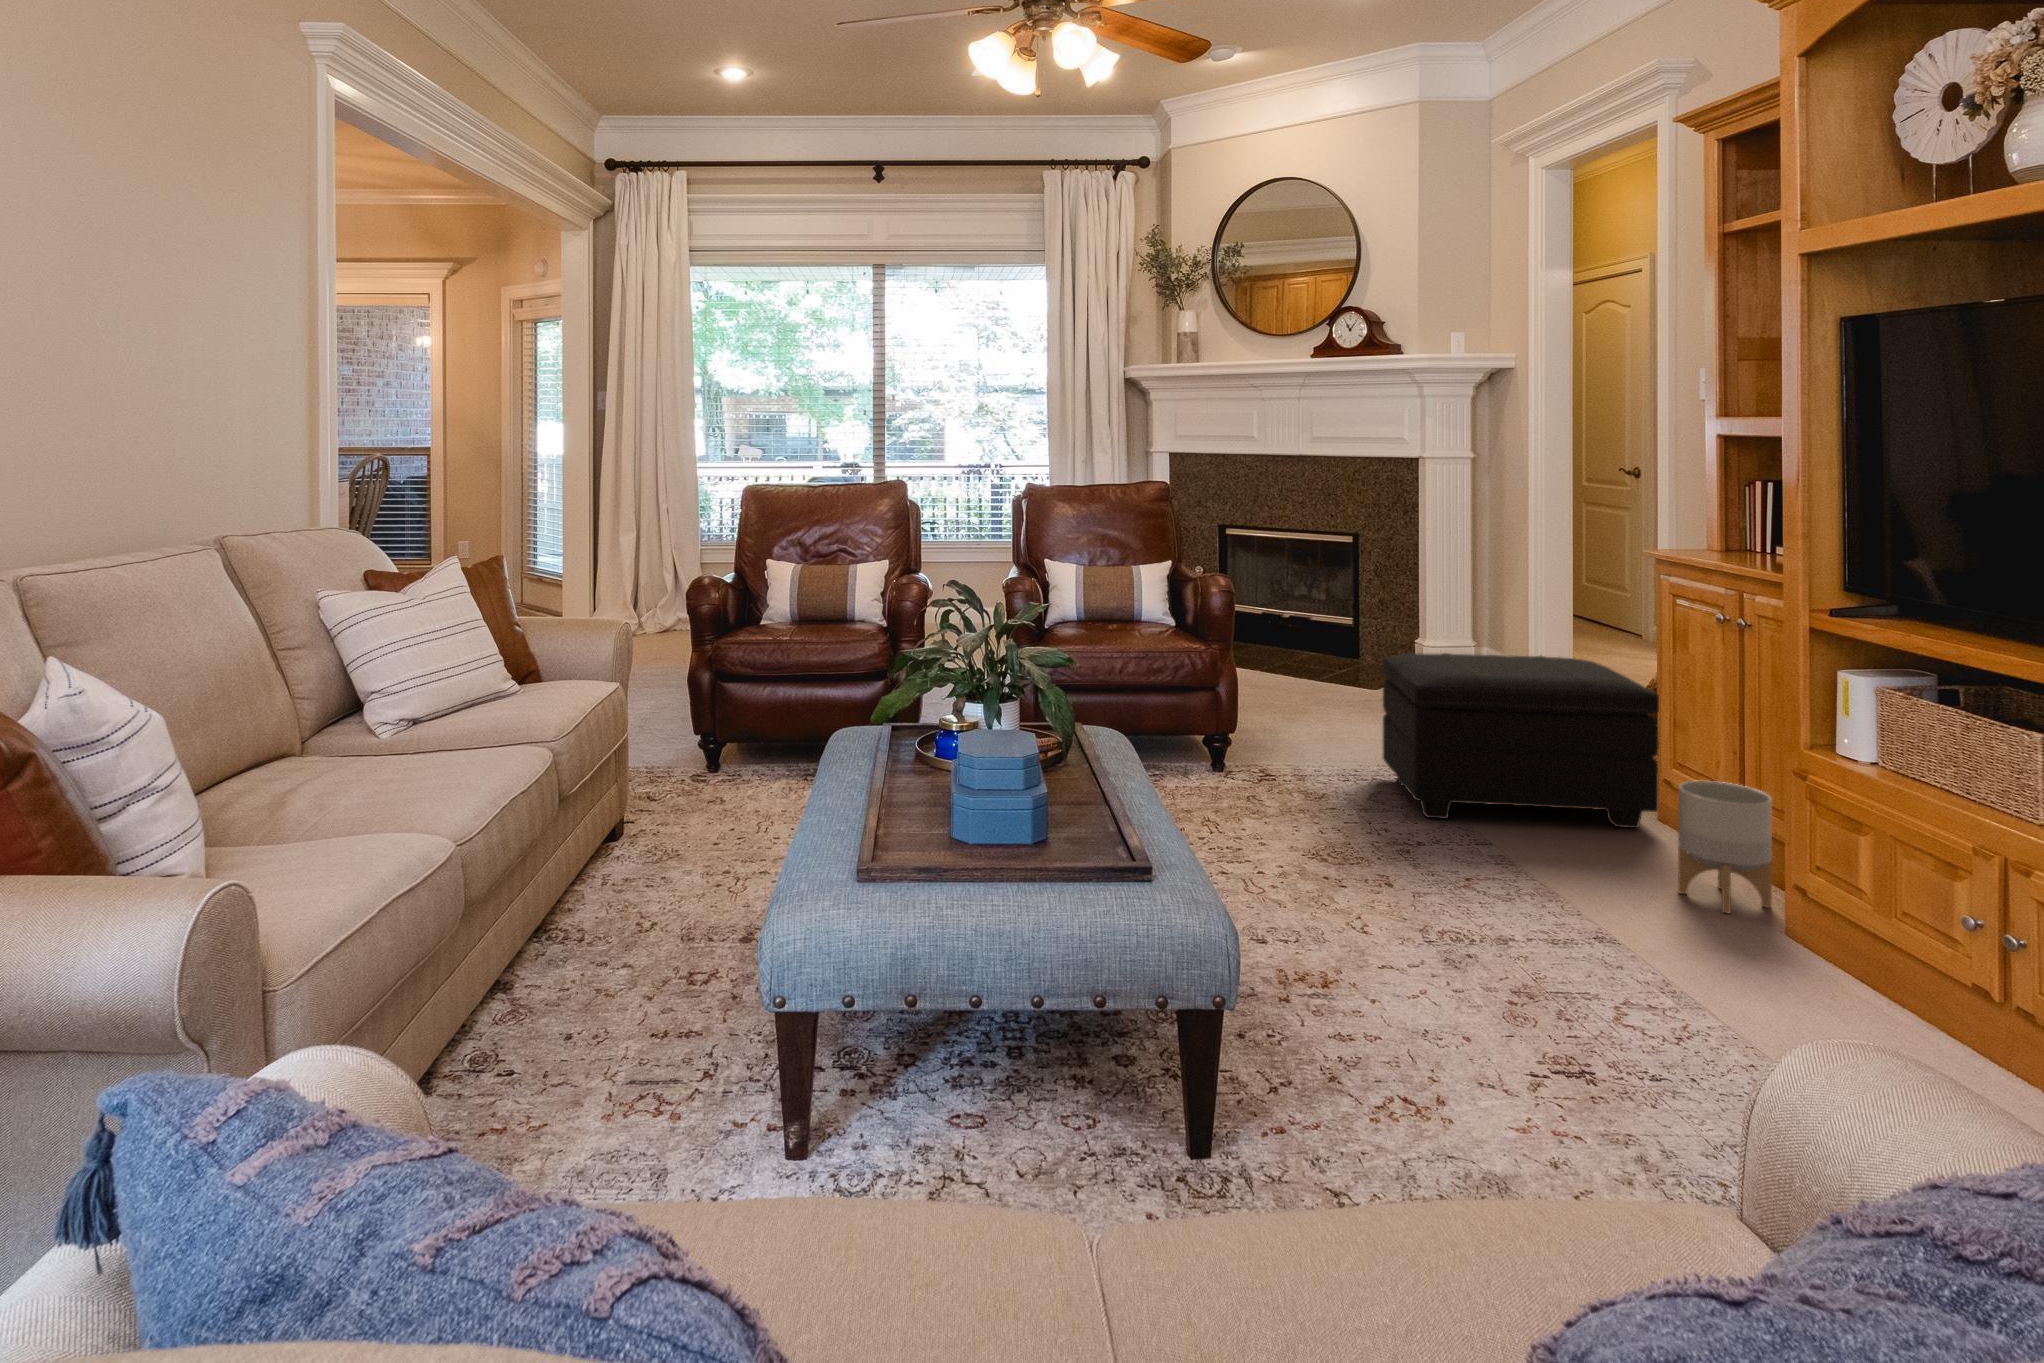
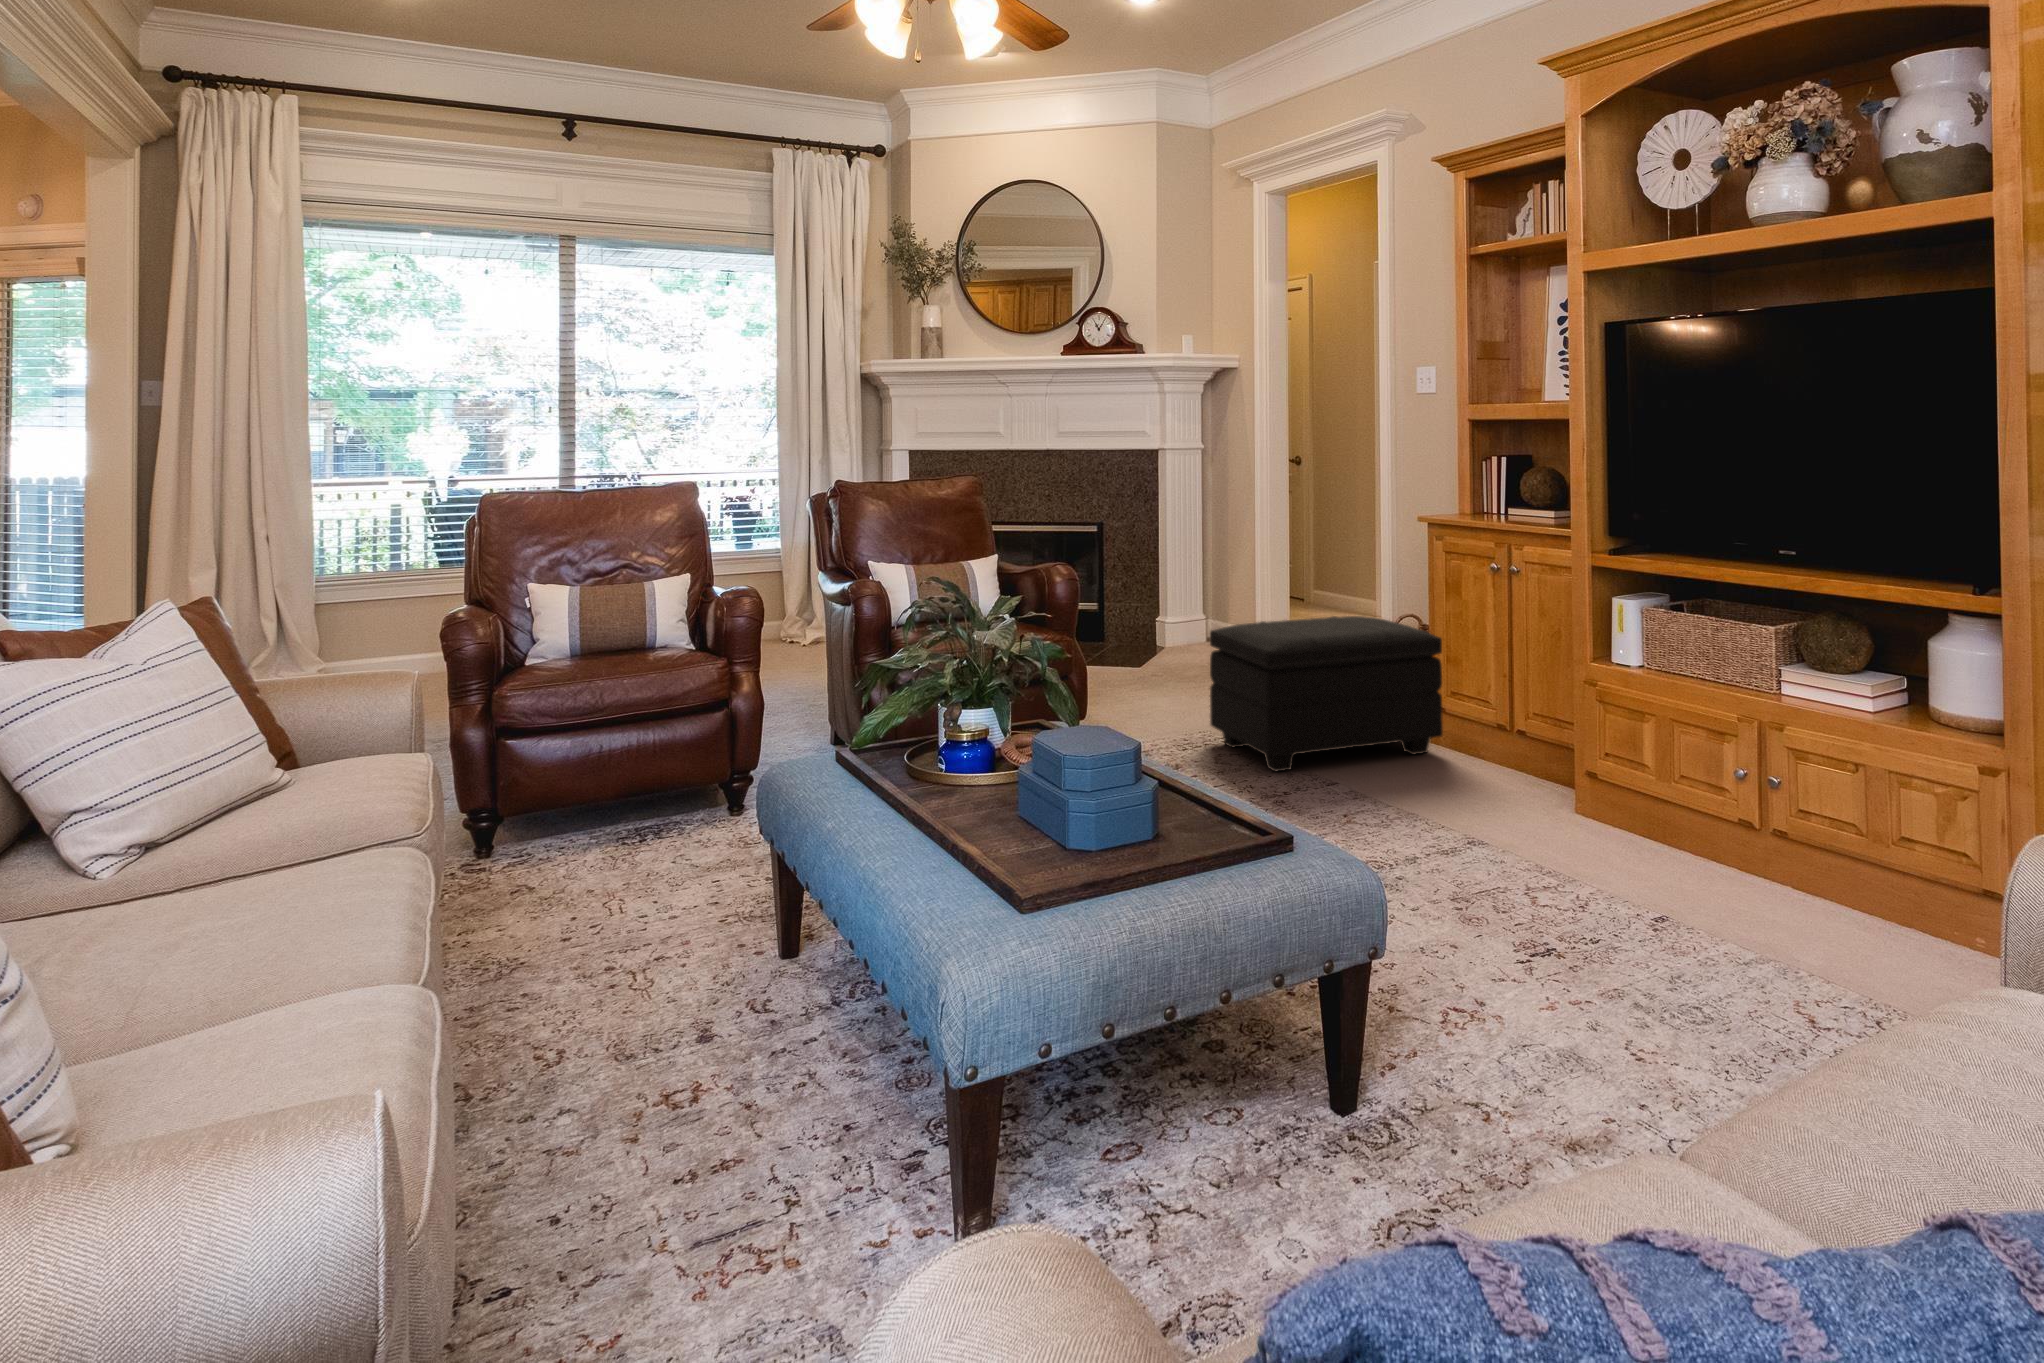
planter: present [1678,781,1772,913] -> none [1491,702,1557,807]

